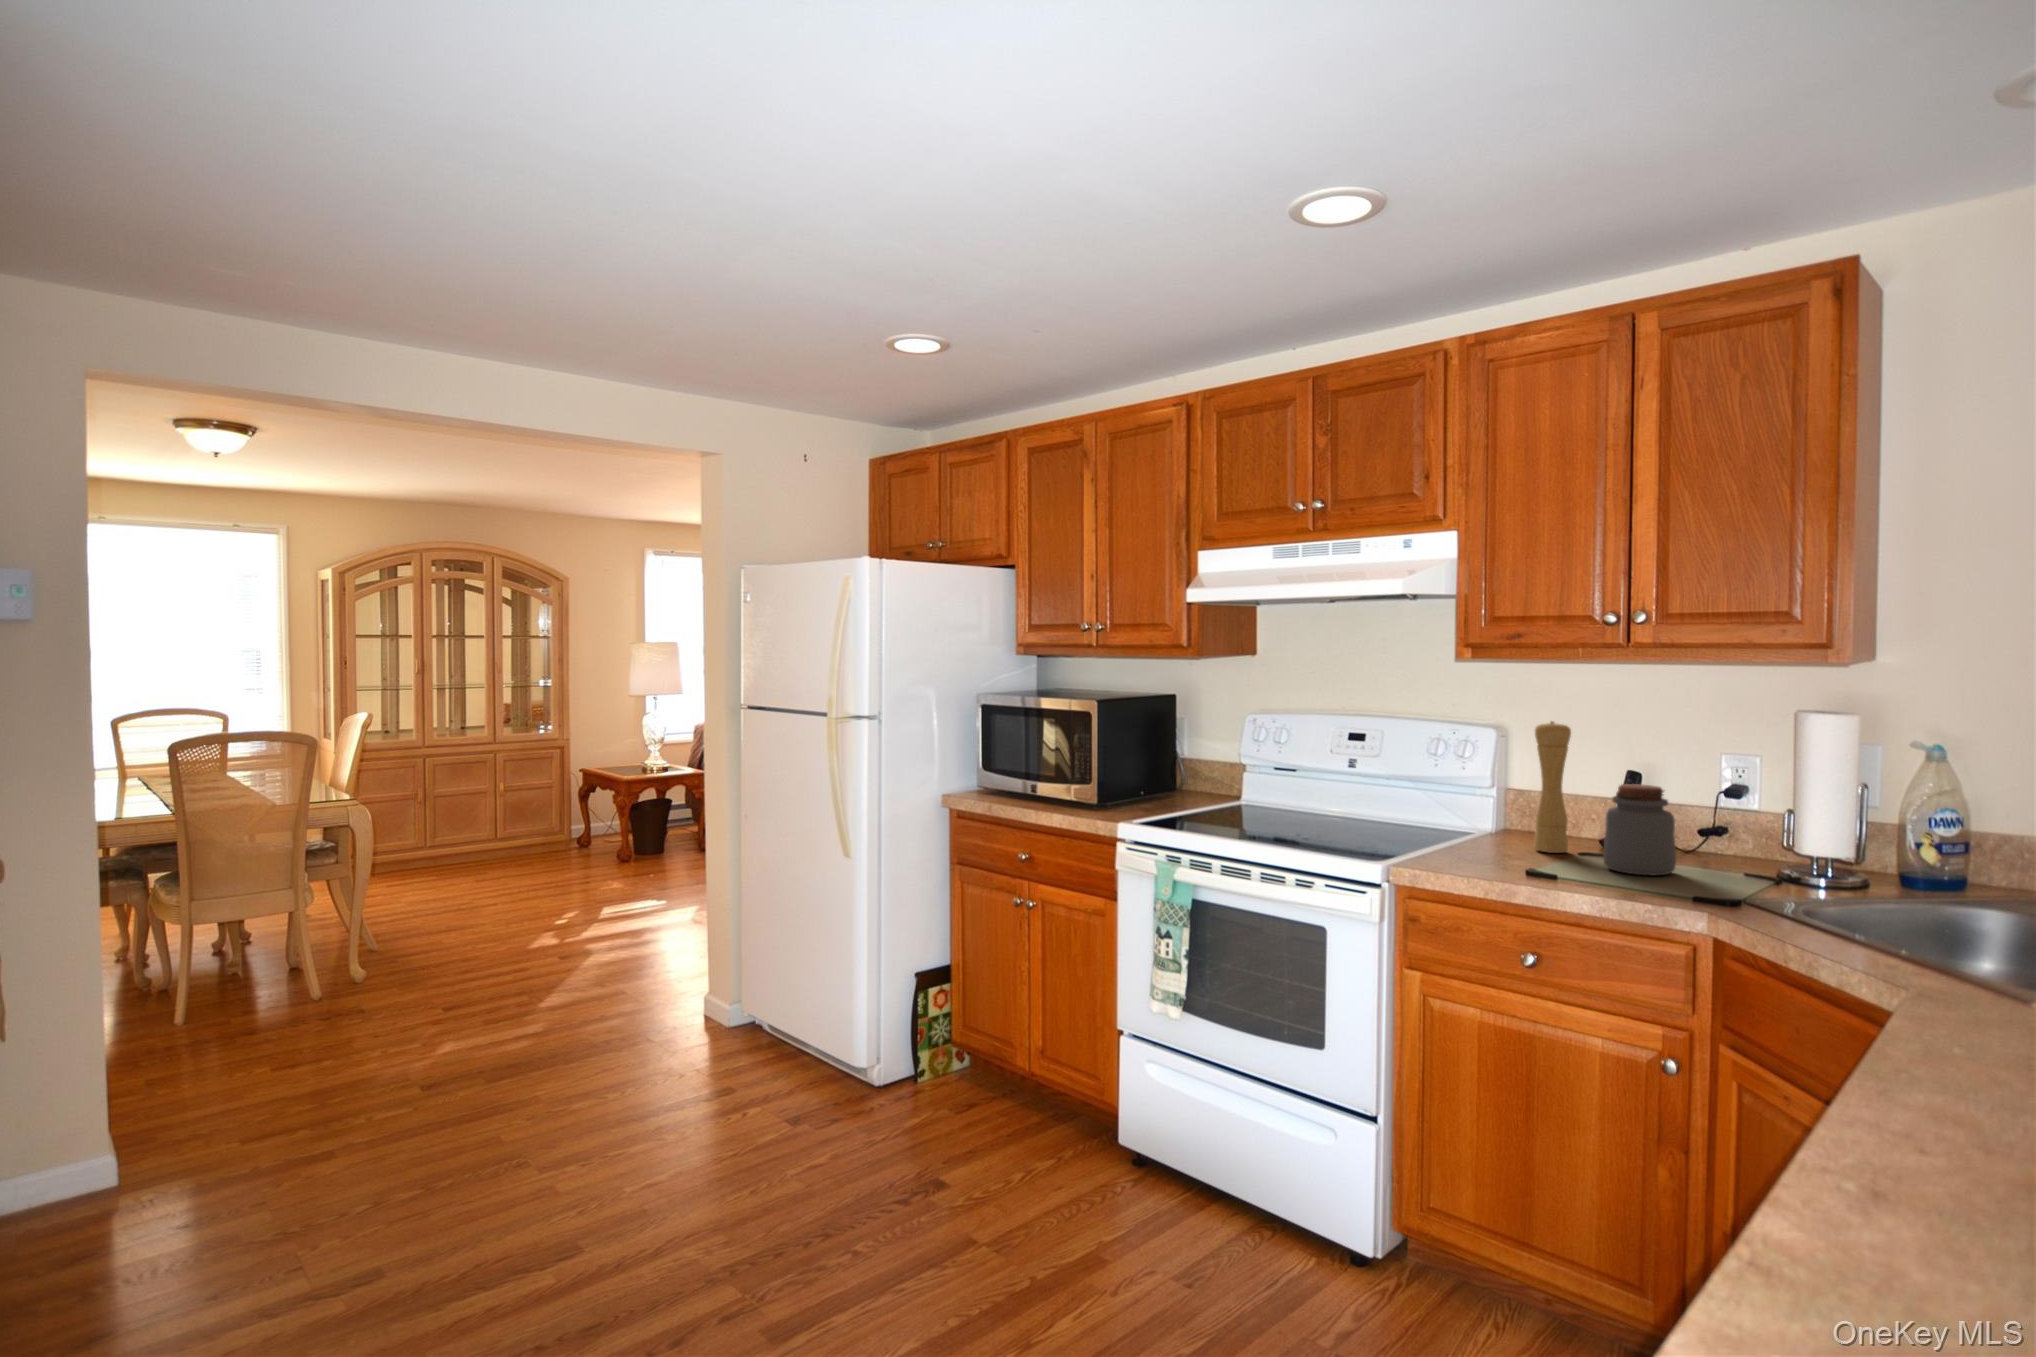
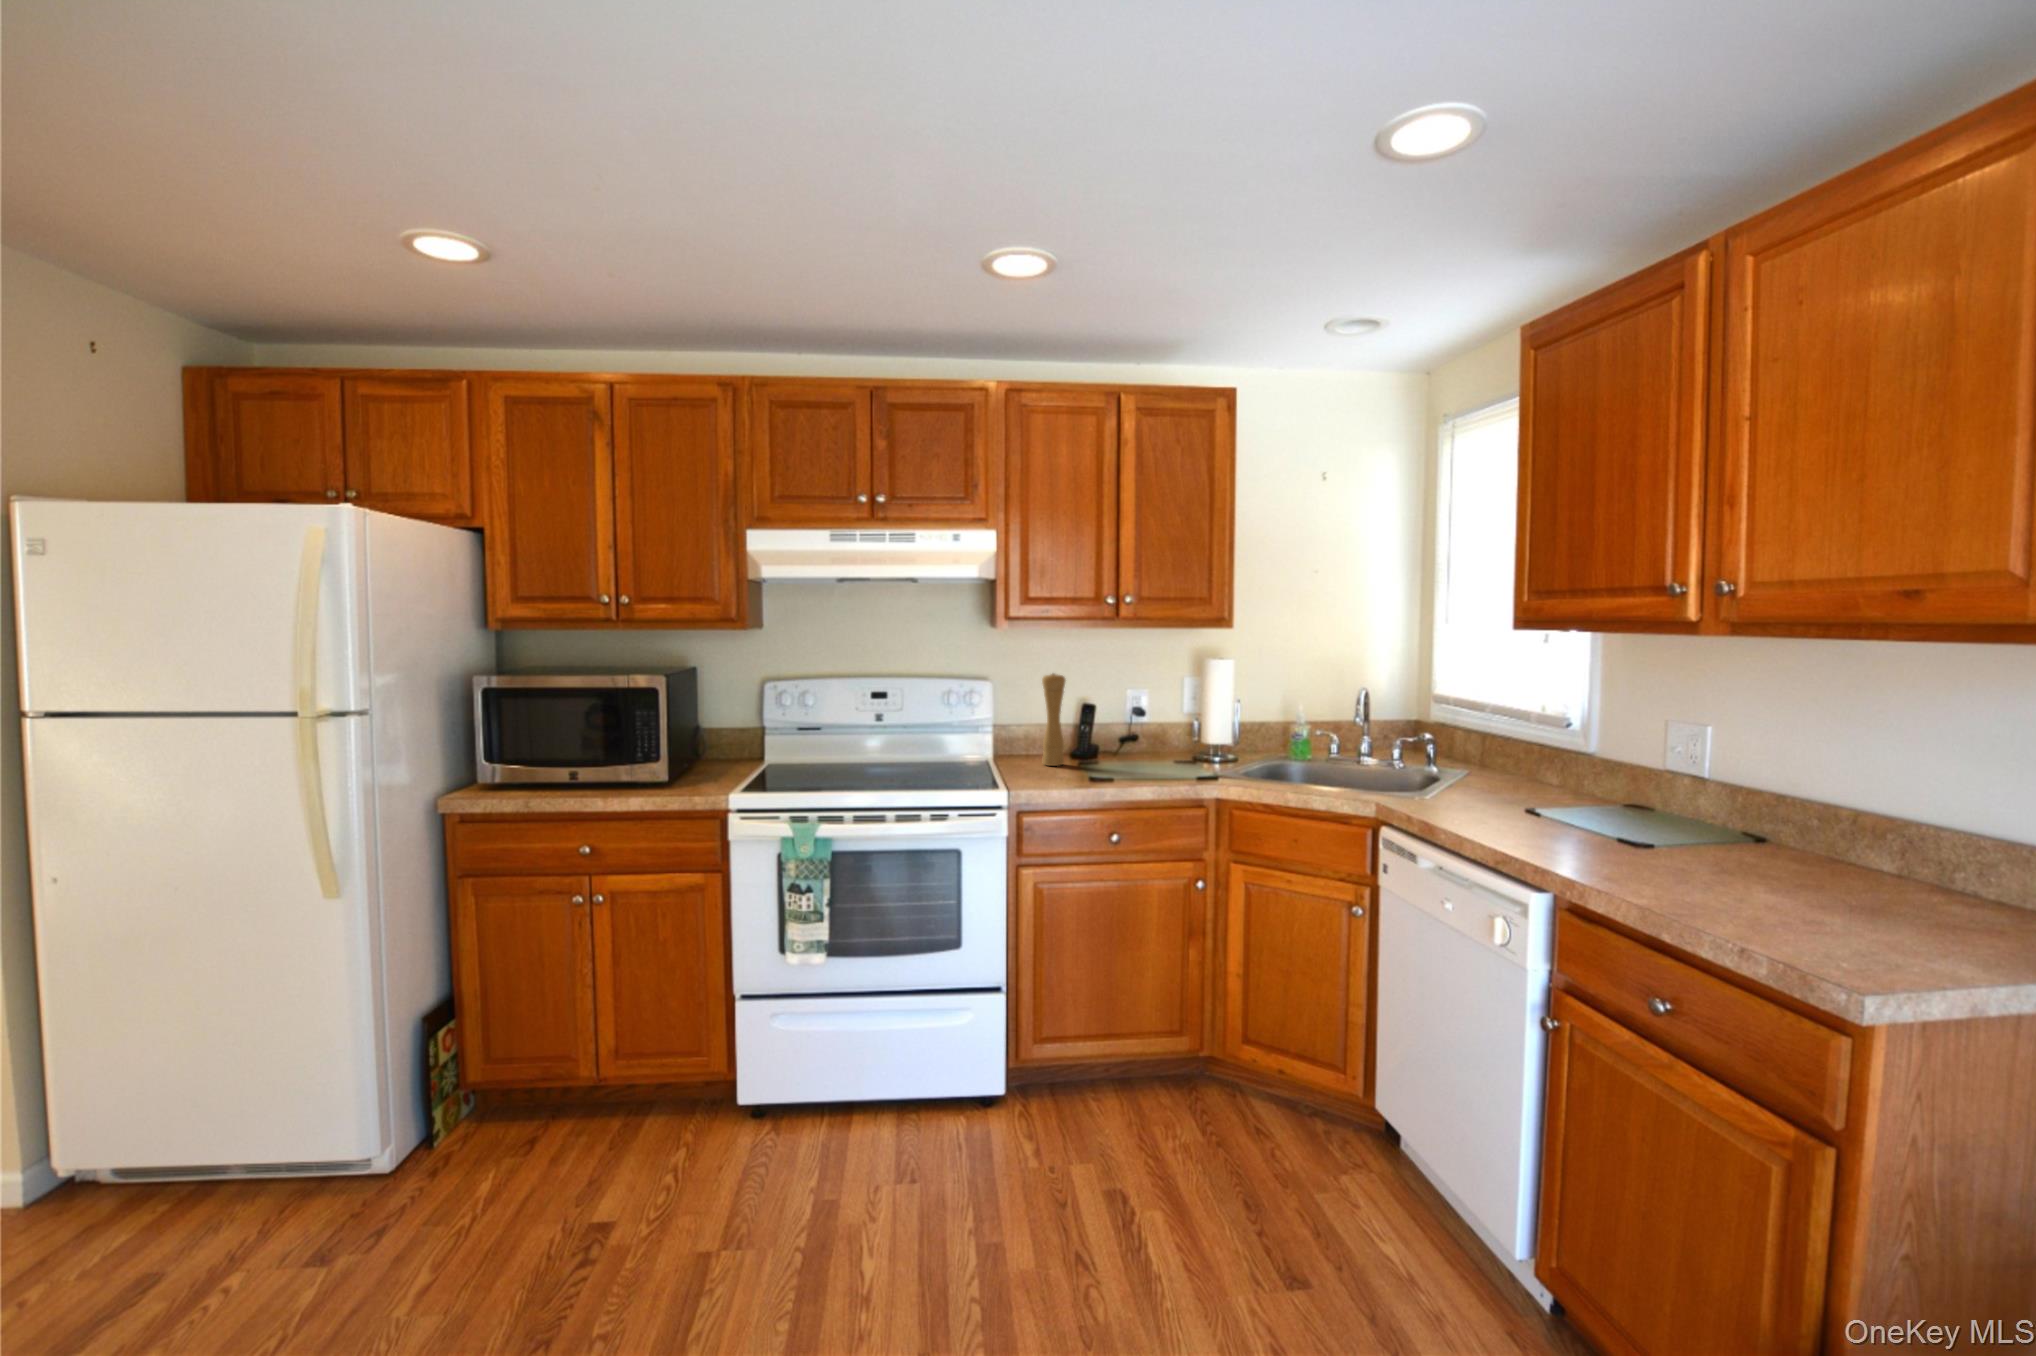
jar: present [1603,784,1676,875] -> none [1103,712,1146,771]

